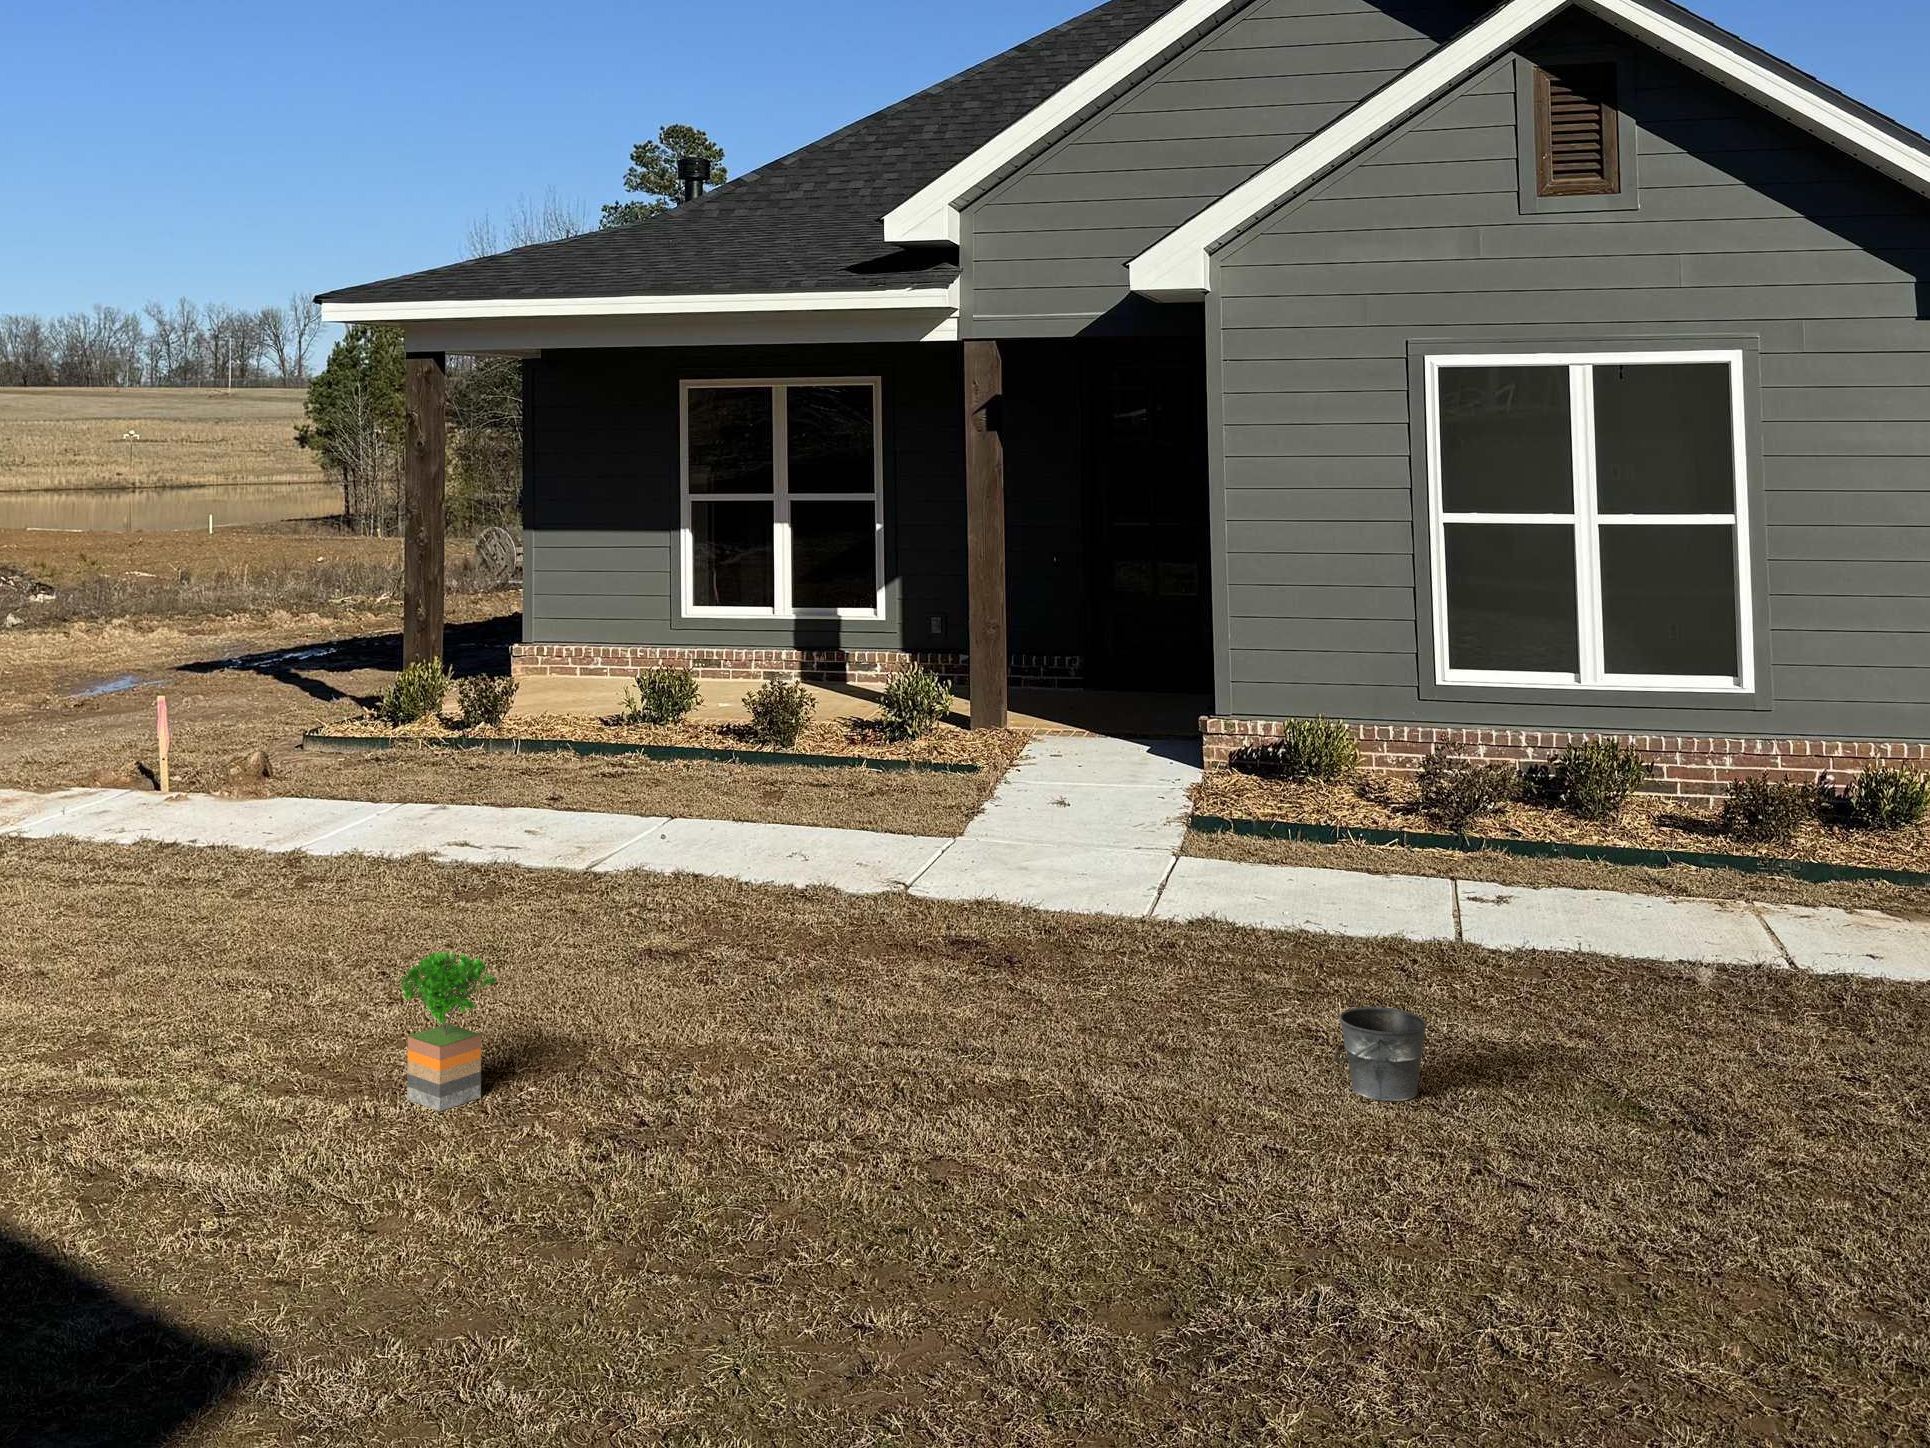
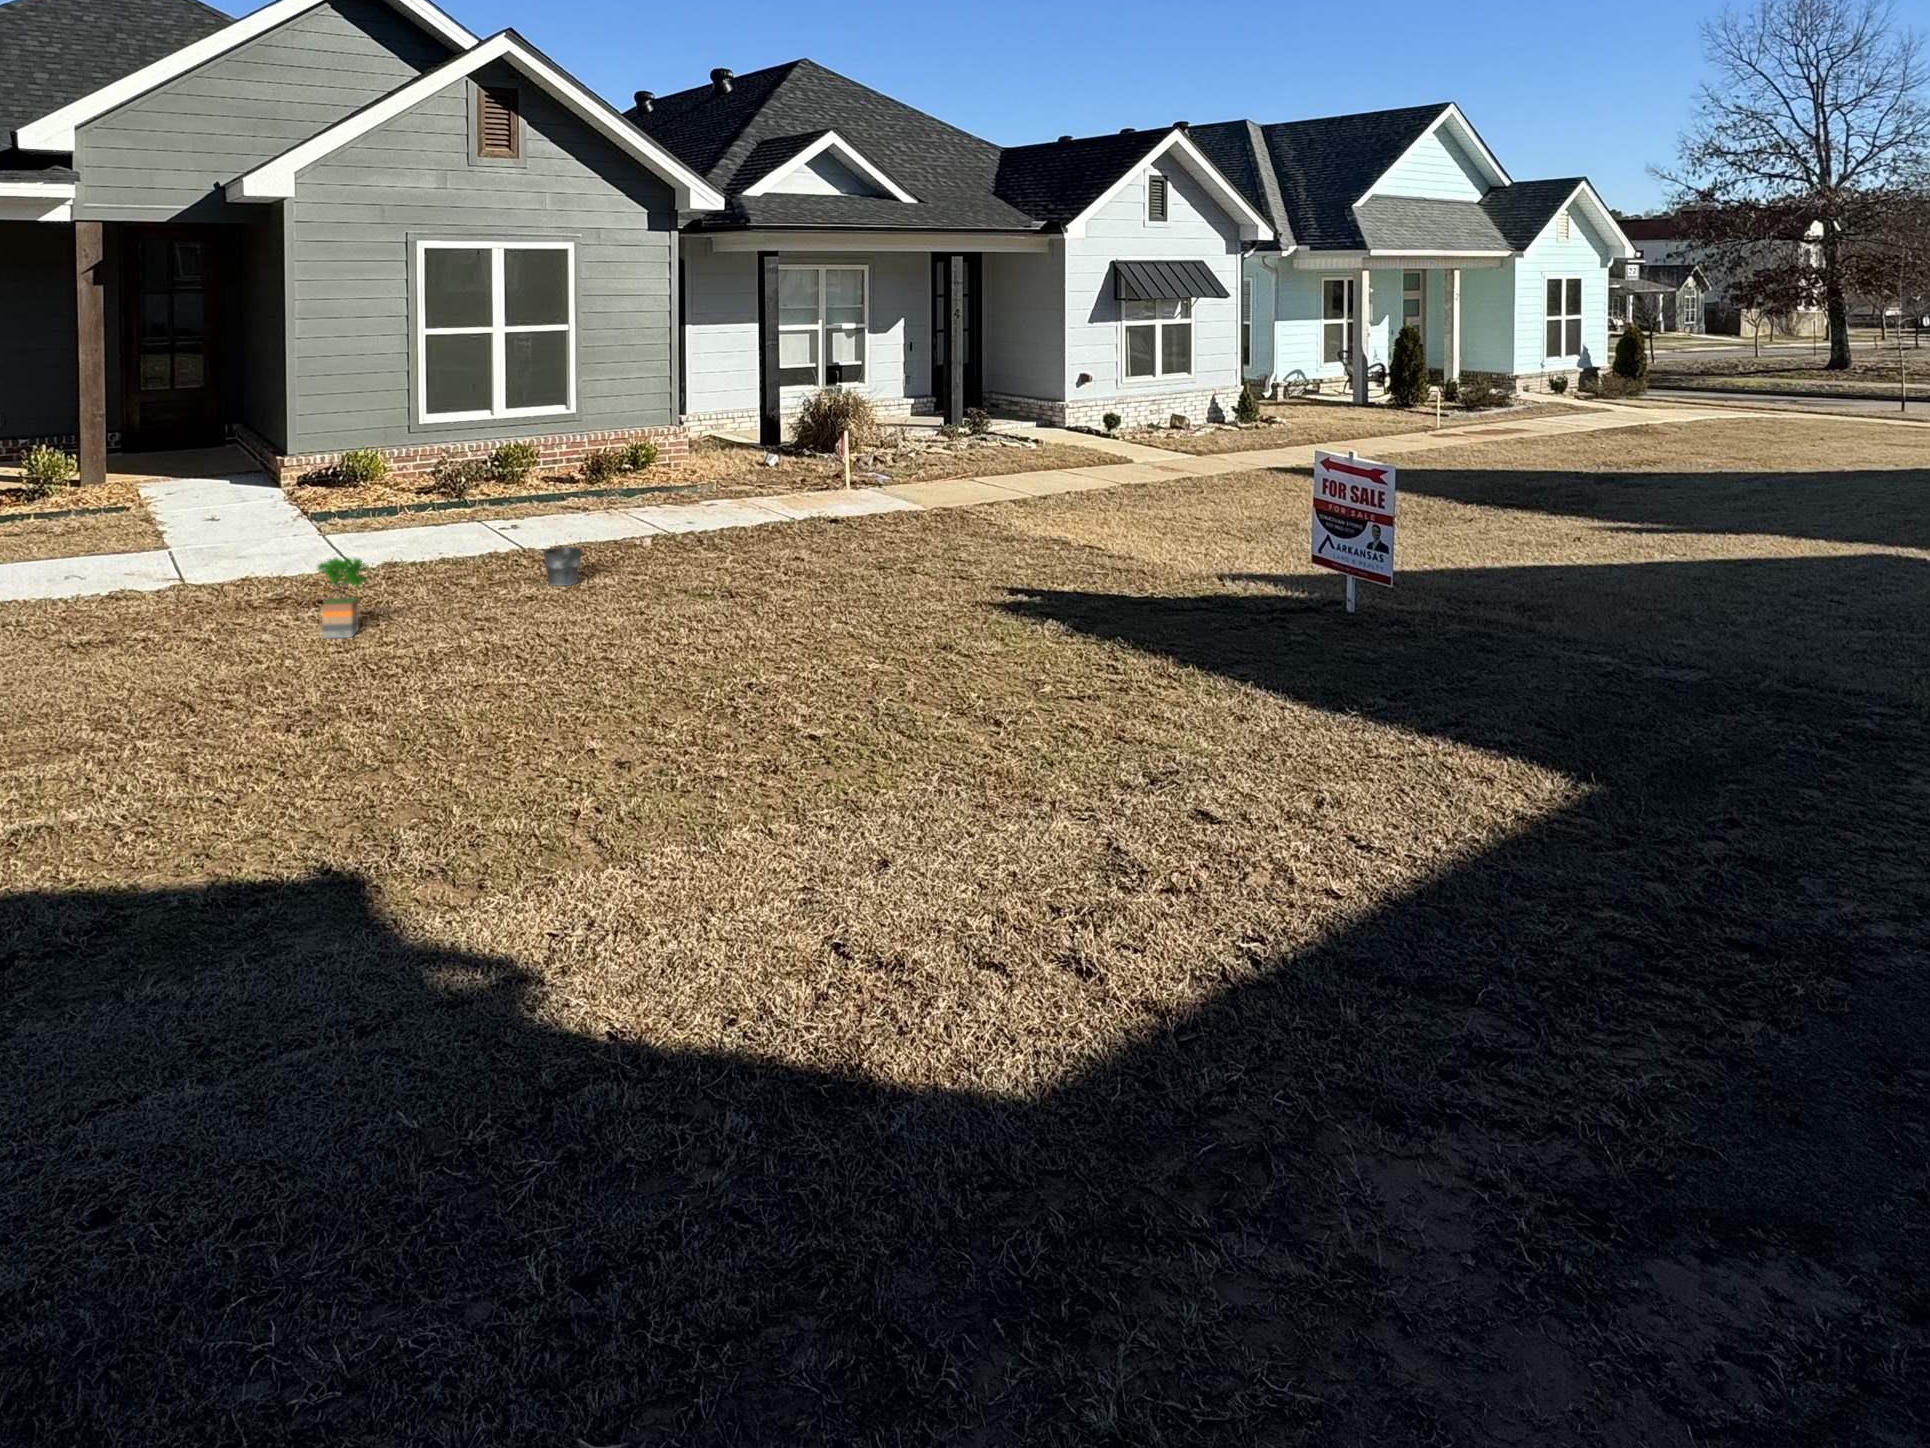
potted tree: present [401,951,497,1111] -> present [318,558,368,639]

